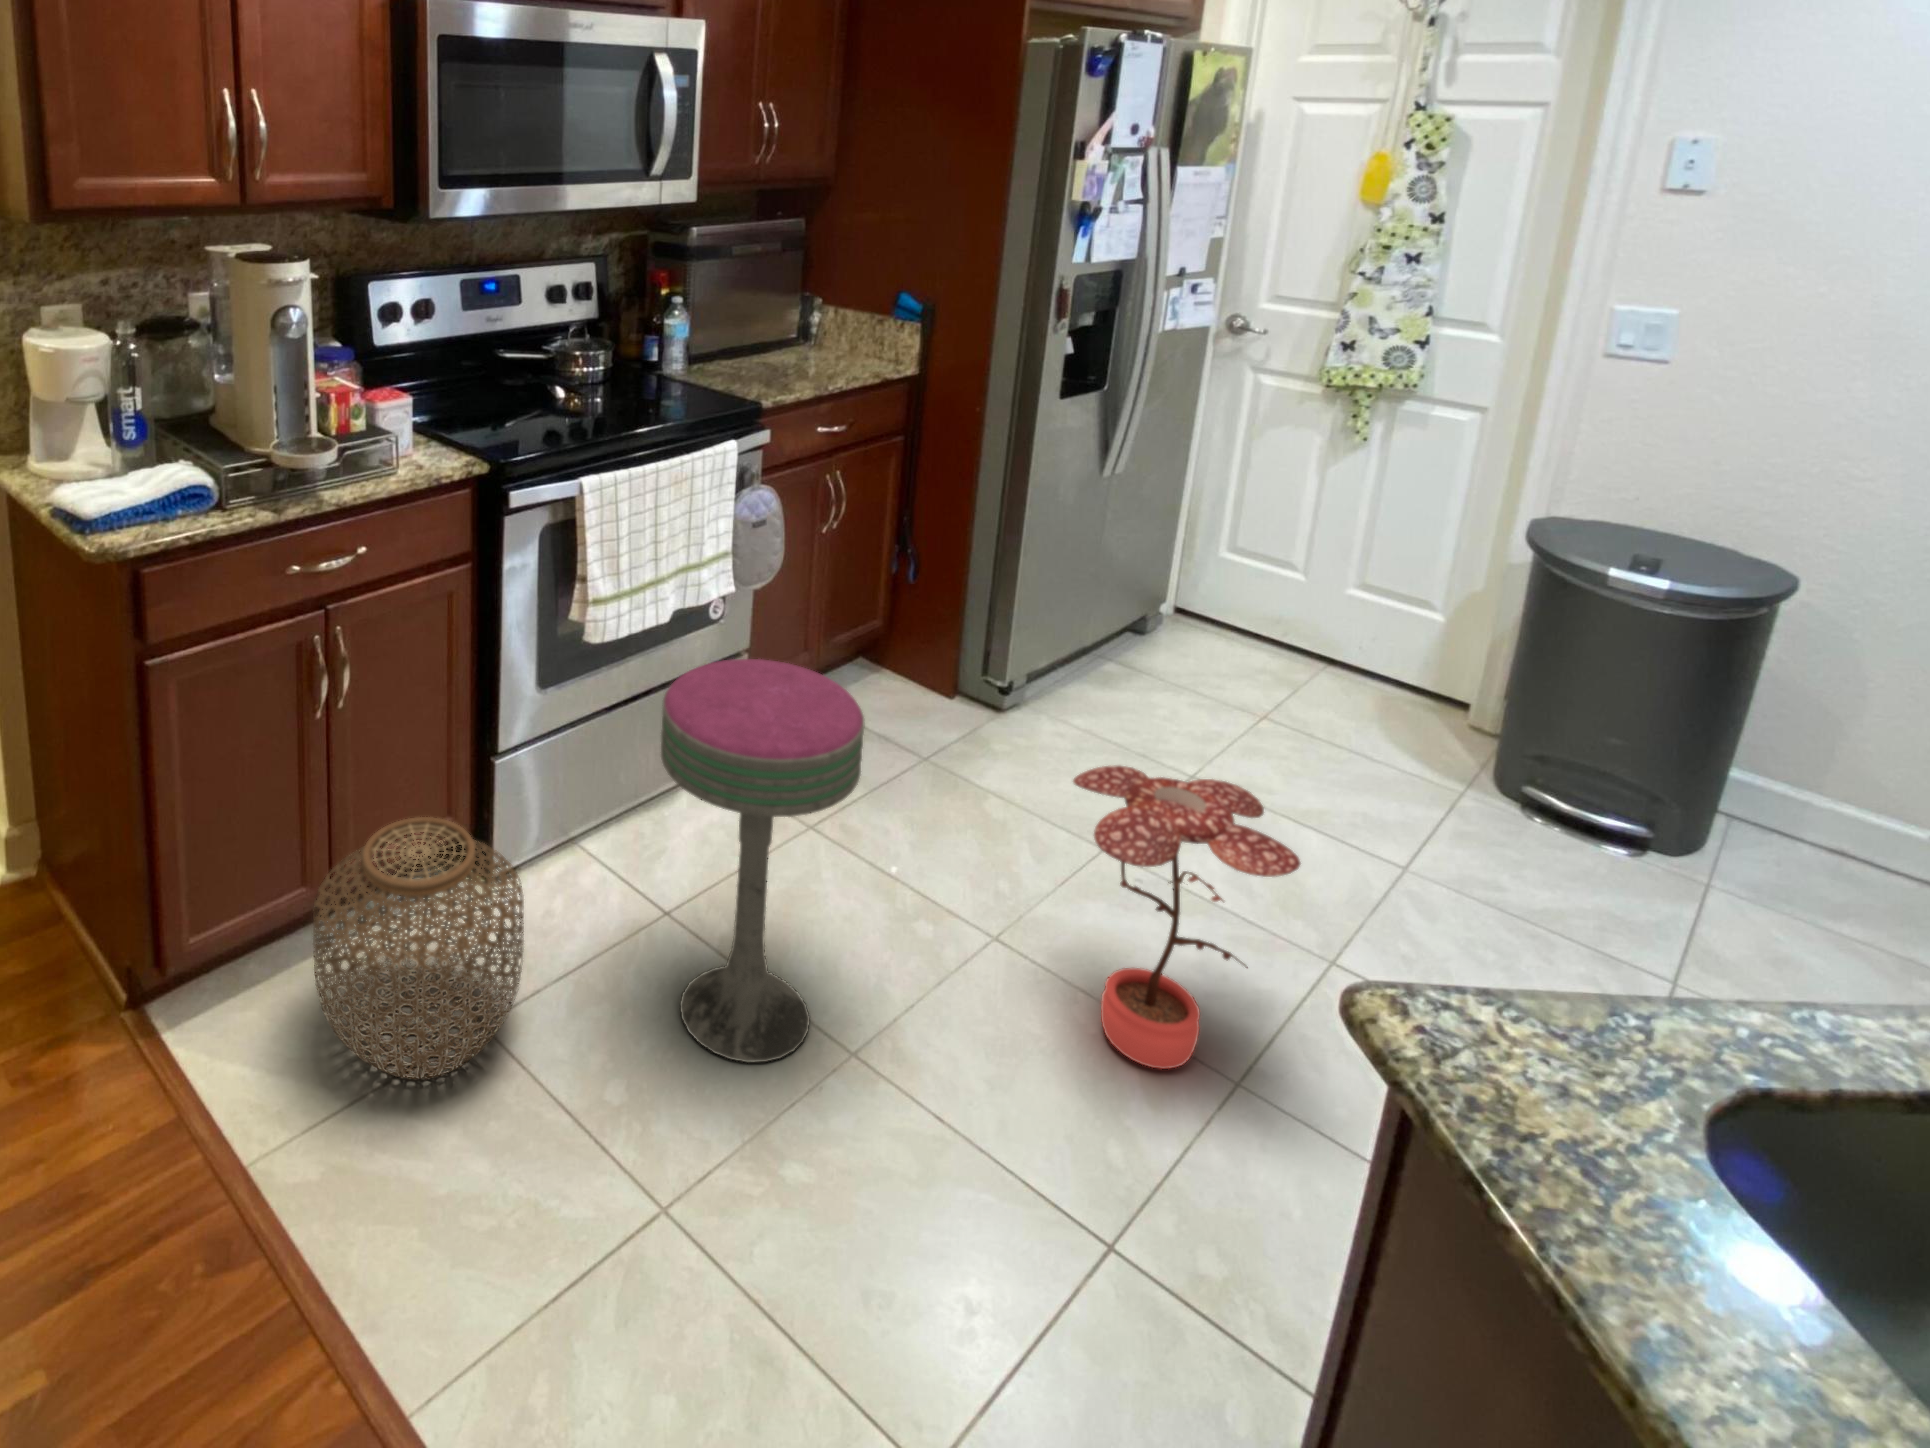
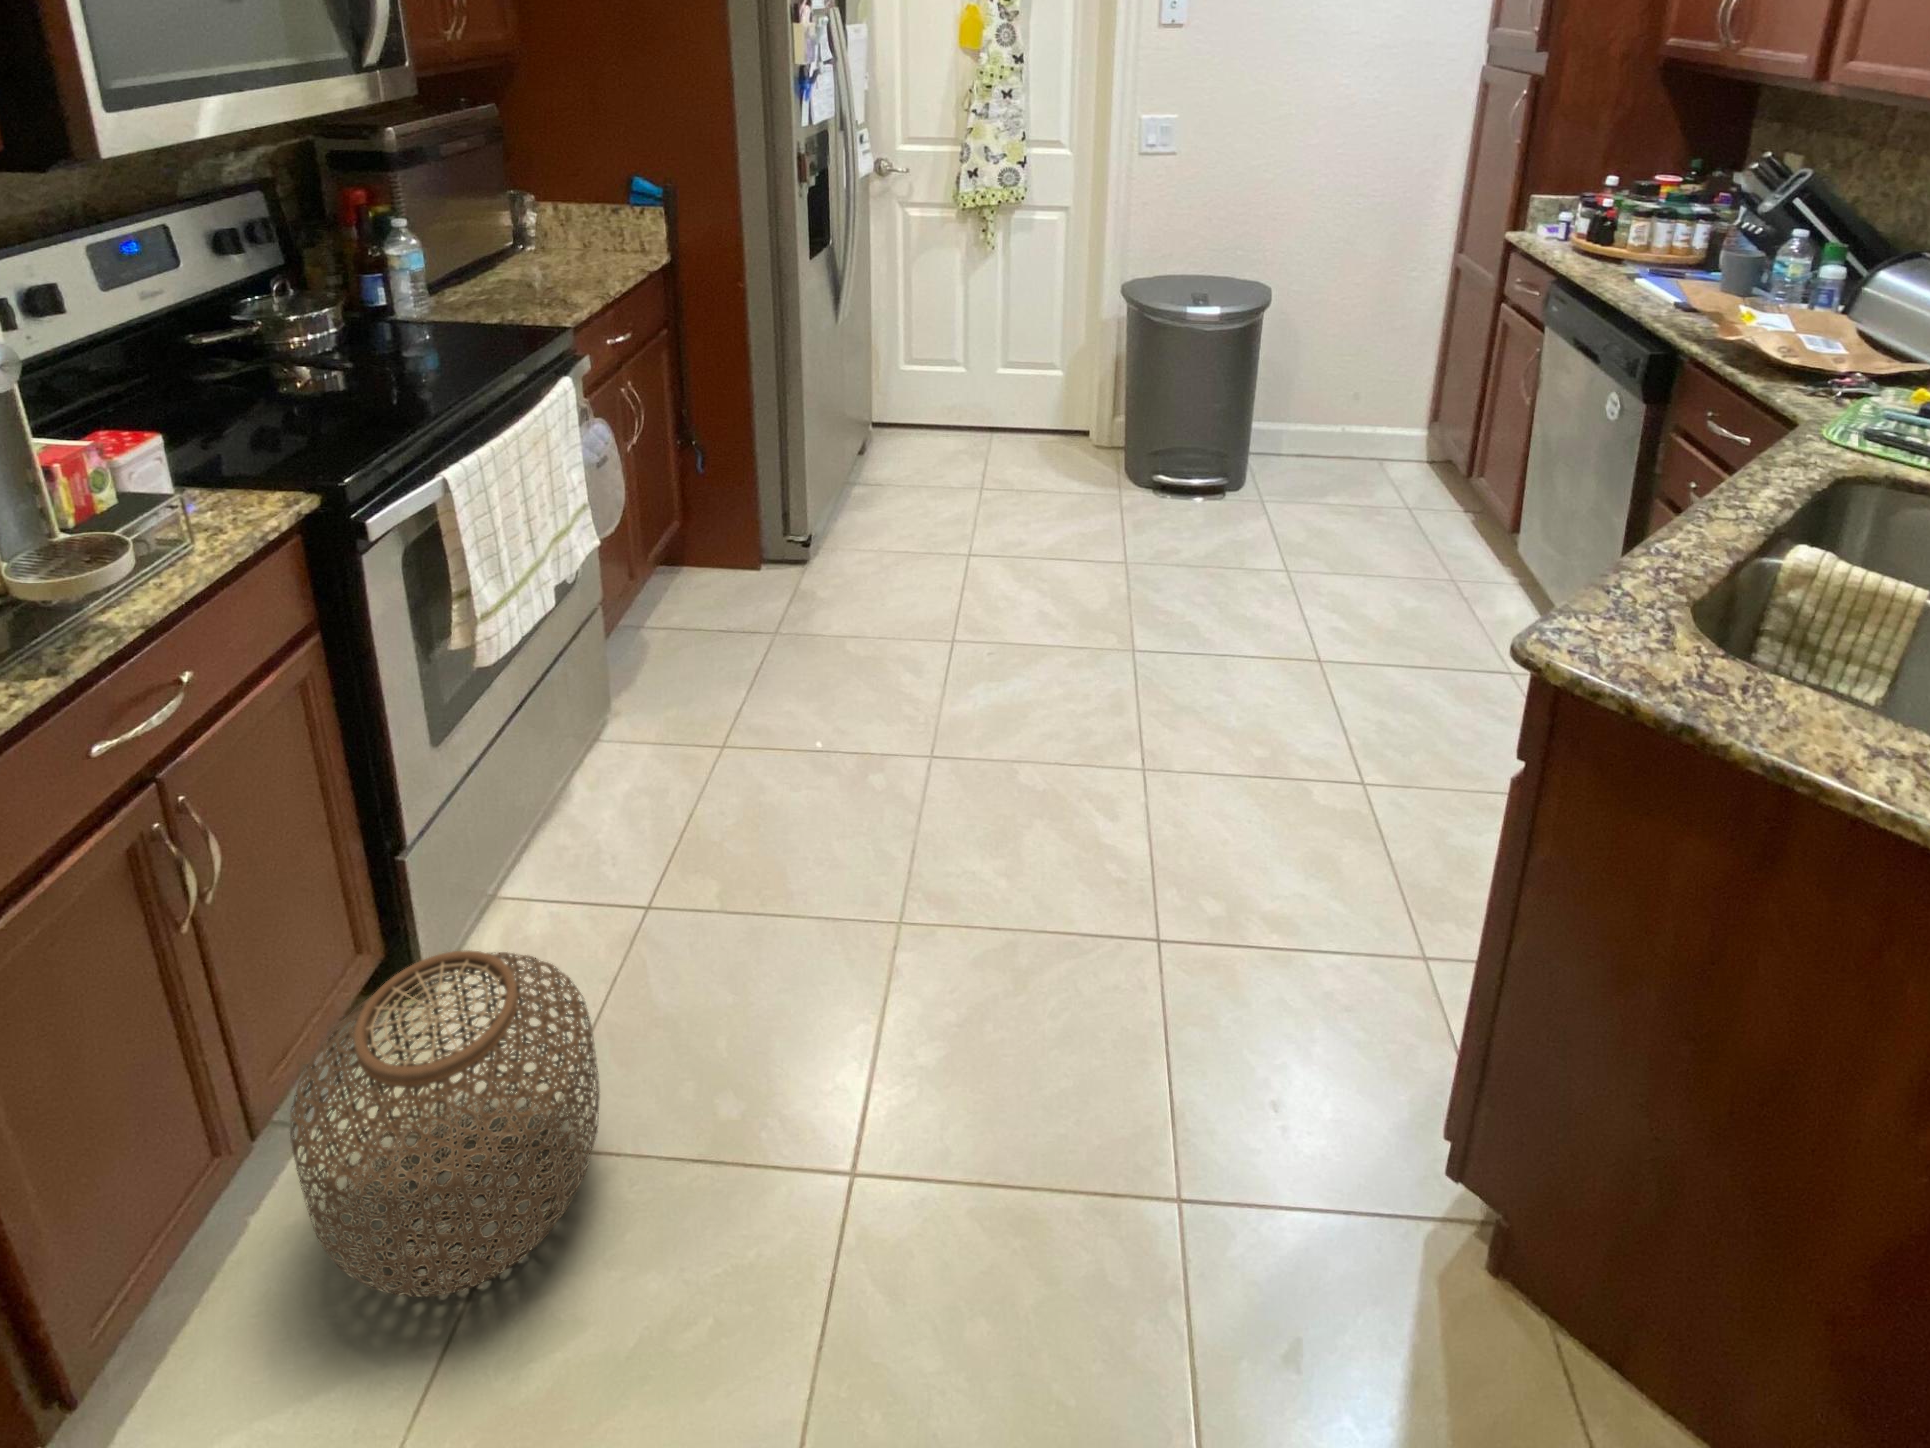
bar stool: present [661,659,864,1063] -> none [665,594,885,1008]
potted plant: present [1073,766,1300,1069] -> none [998,552,1185,800]

